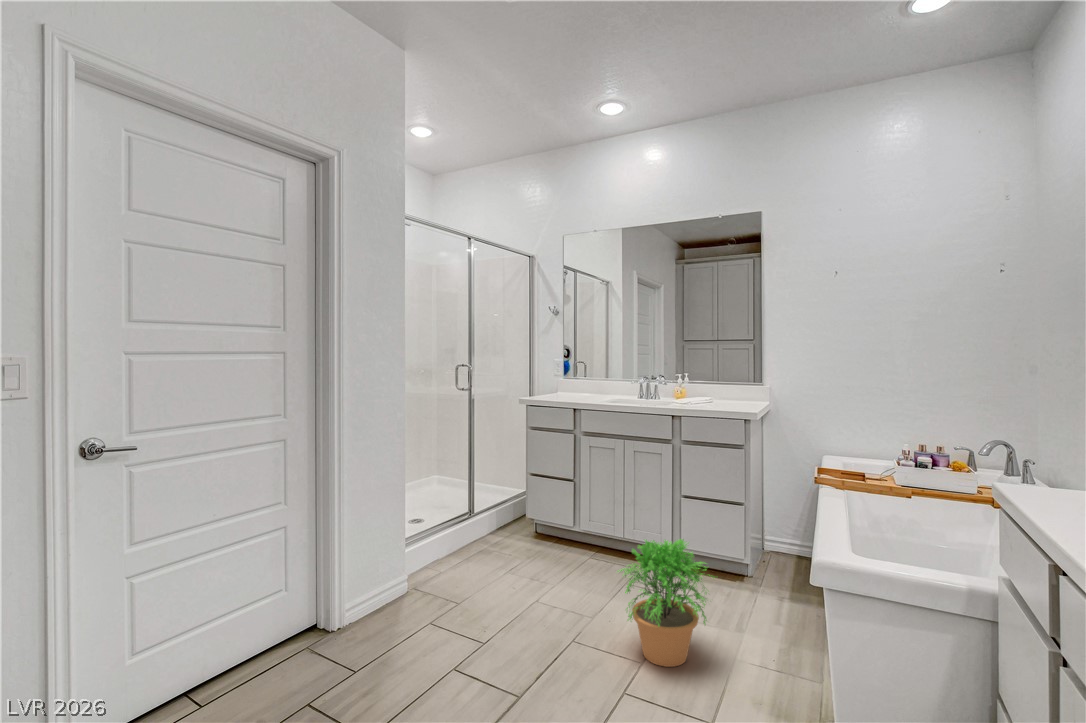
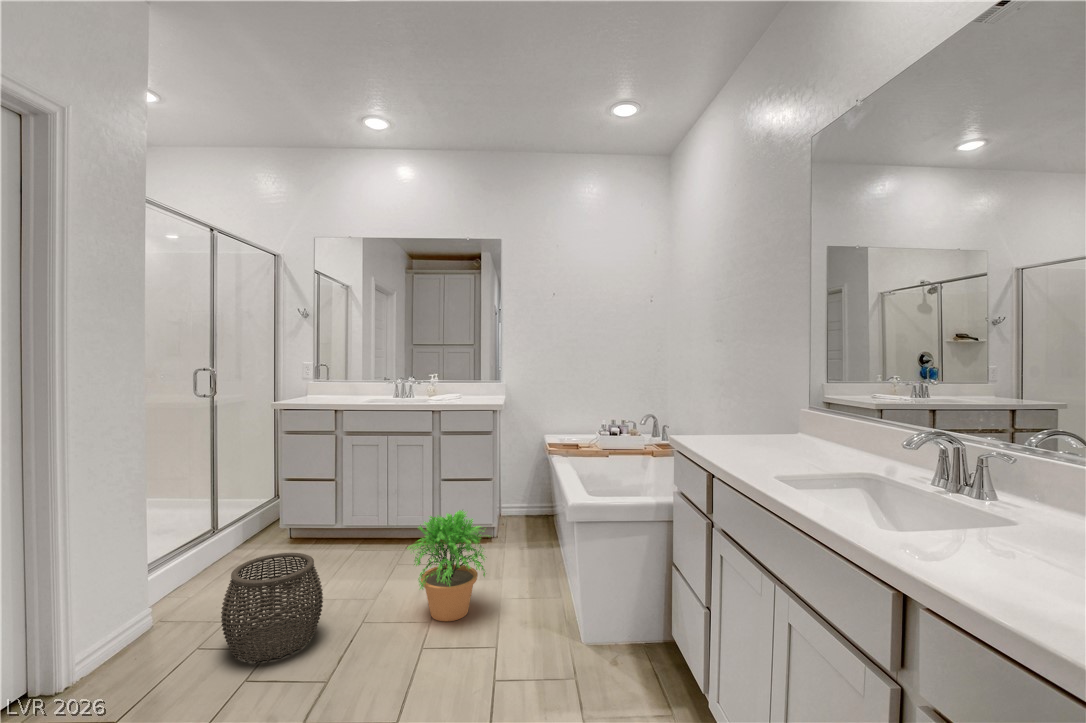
woven basket: none [445,550,534,654] -> present [221,553,323,663]

